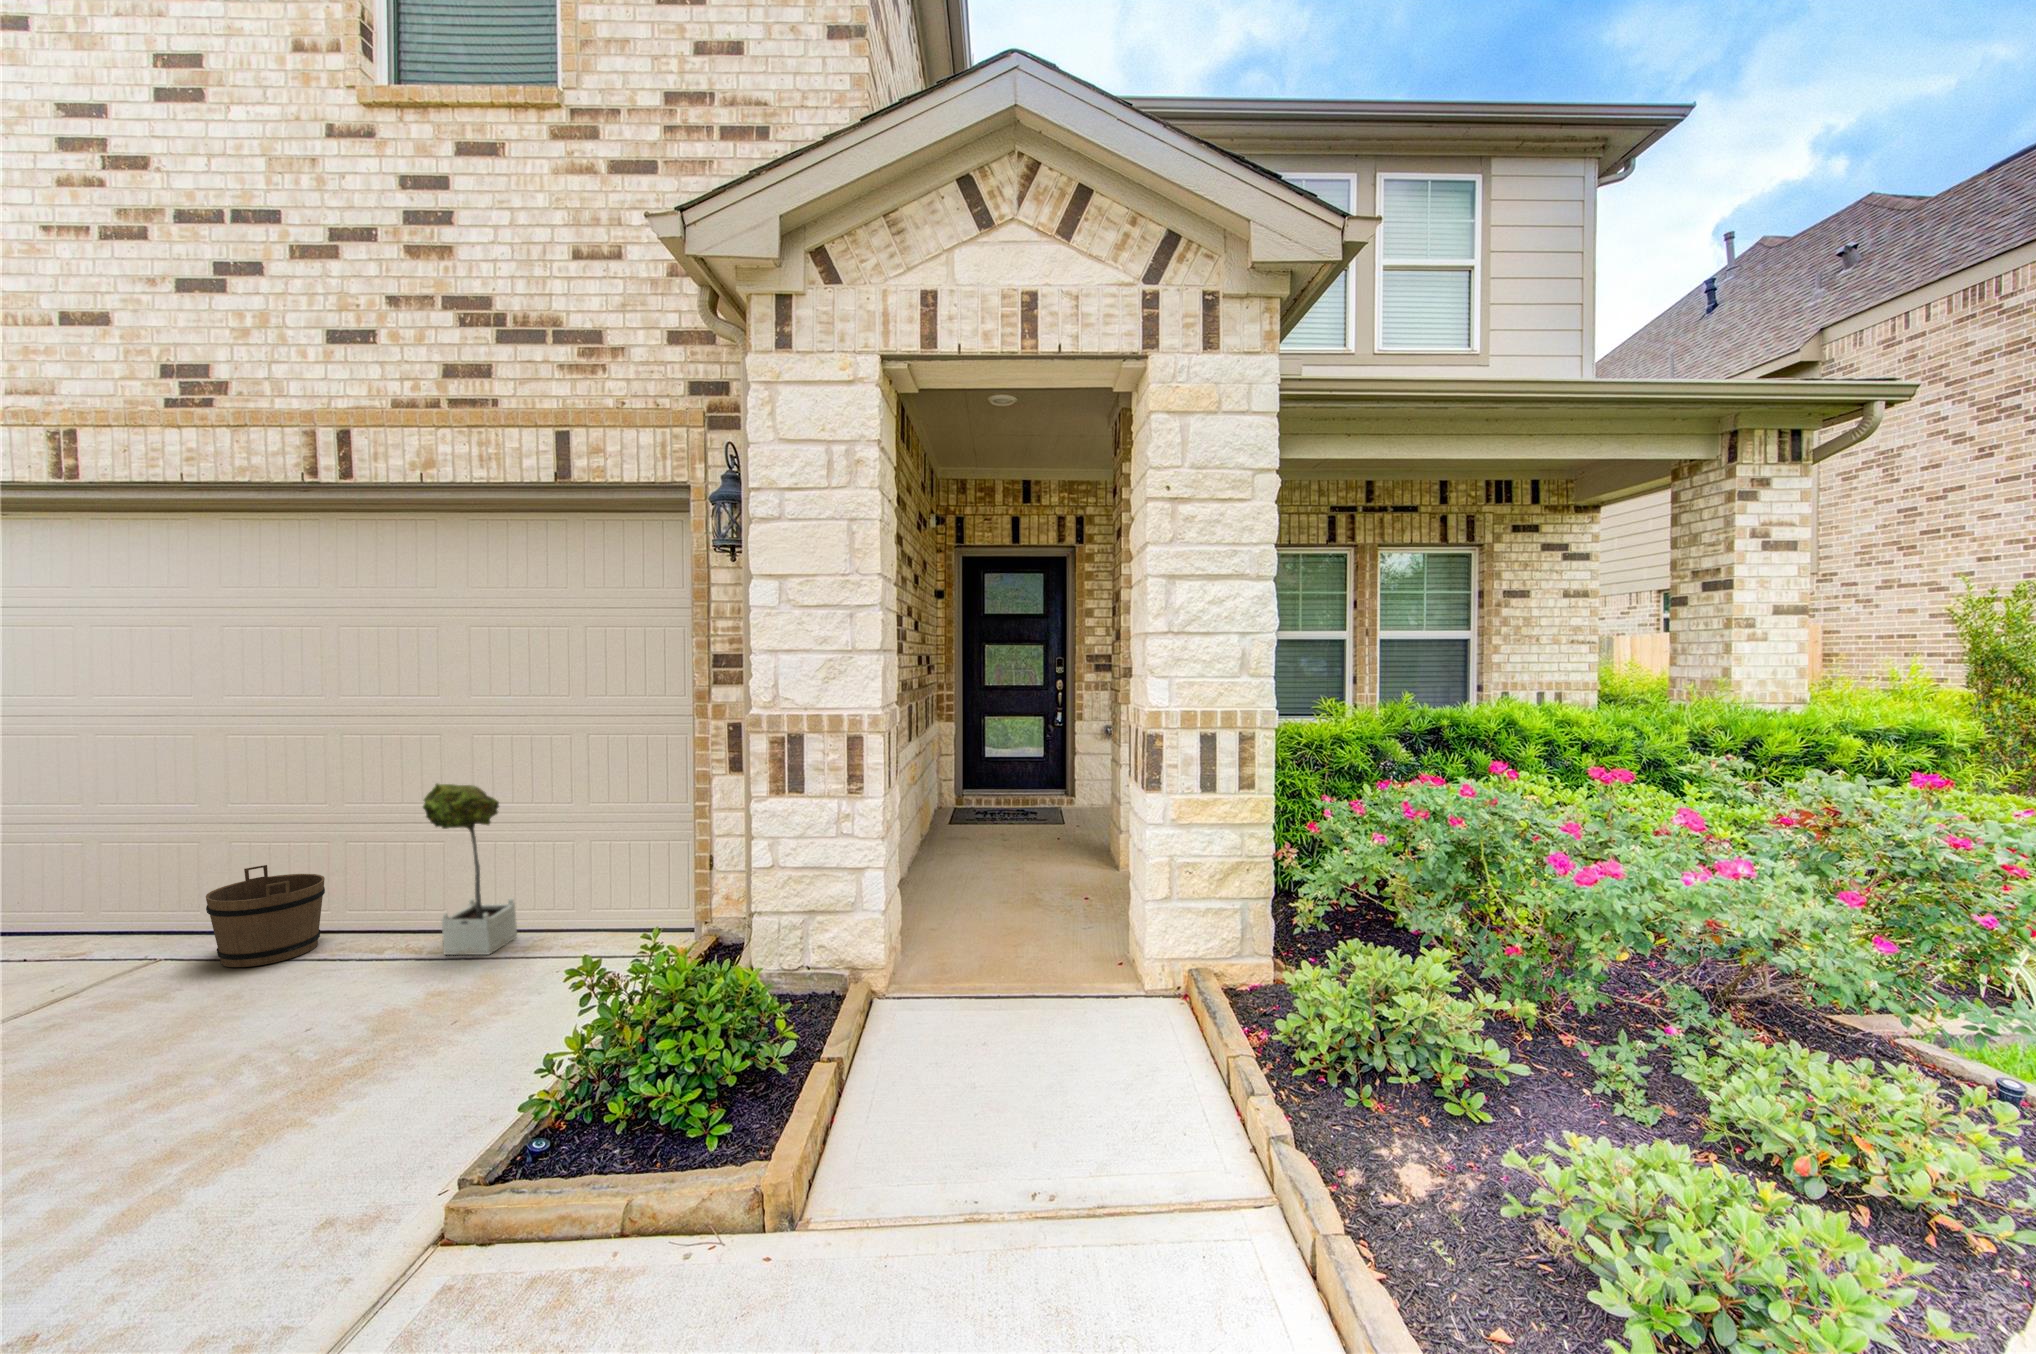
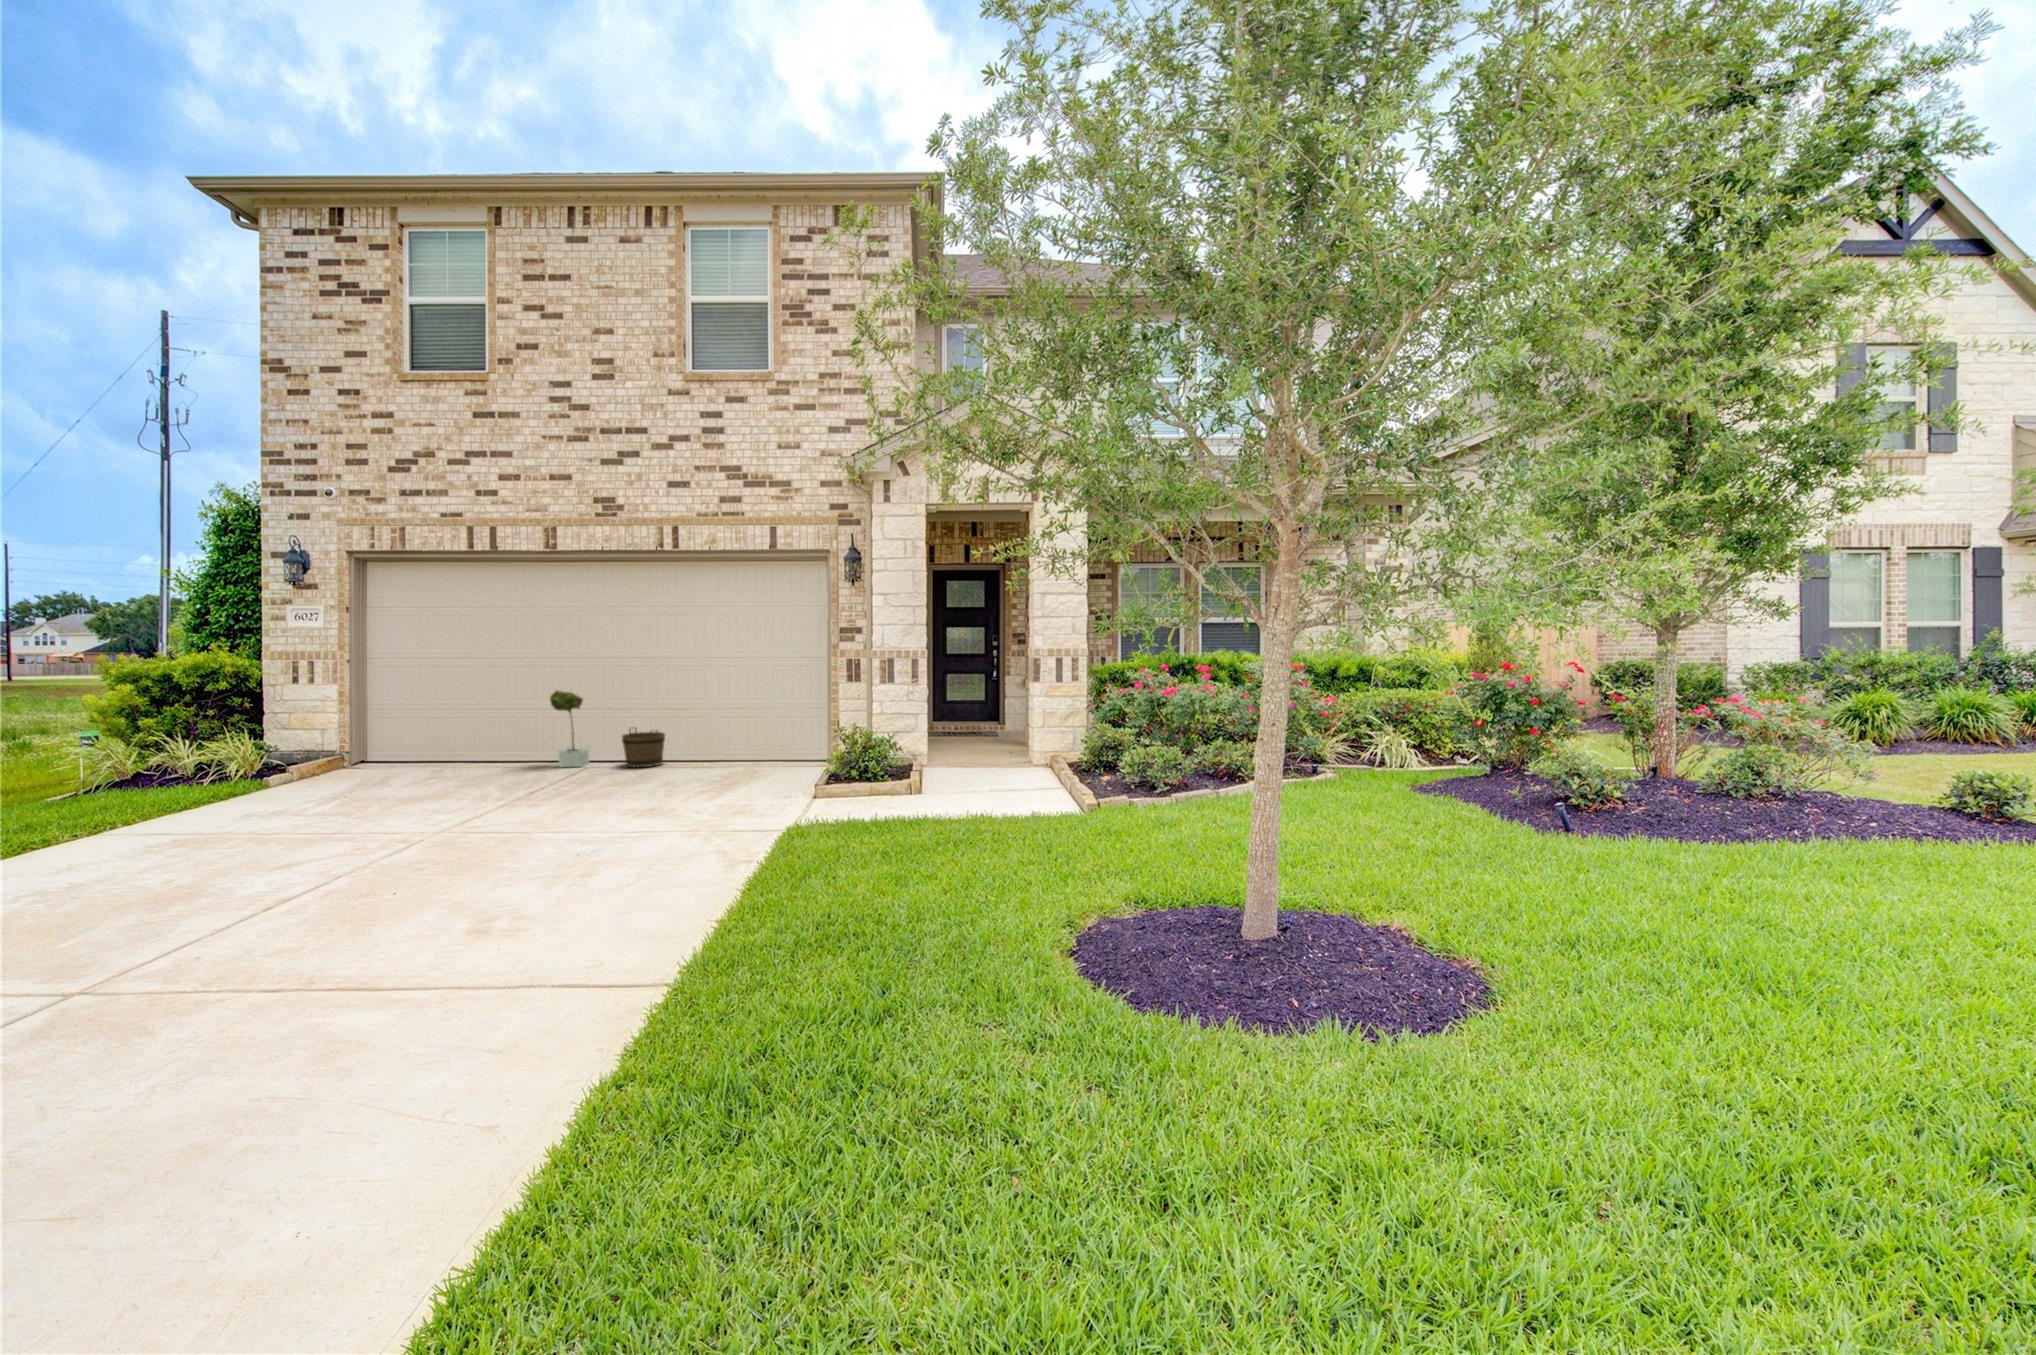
potted tree: present [423,784,517,955] -> present [550,691,589,767]

